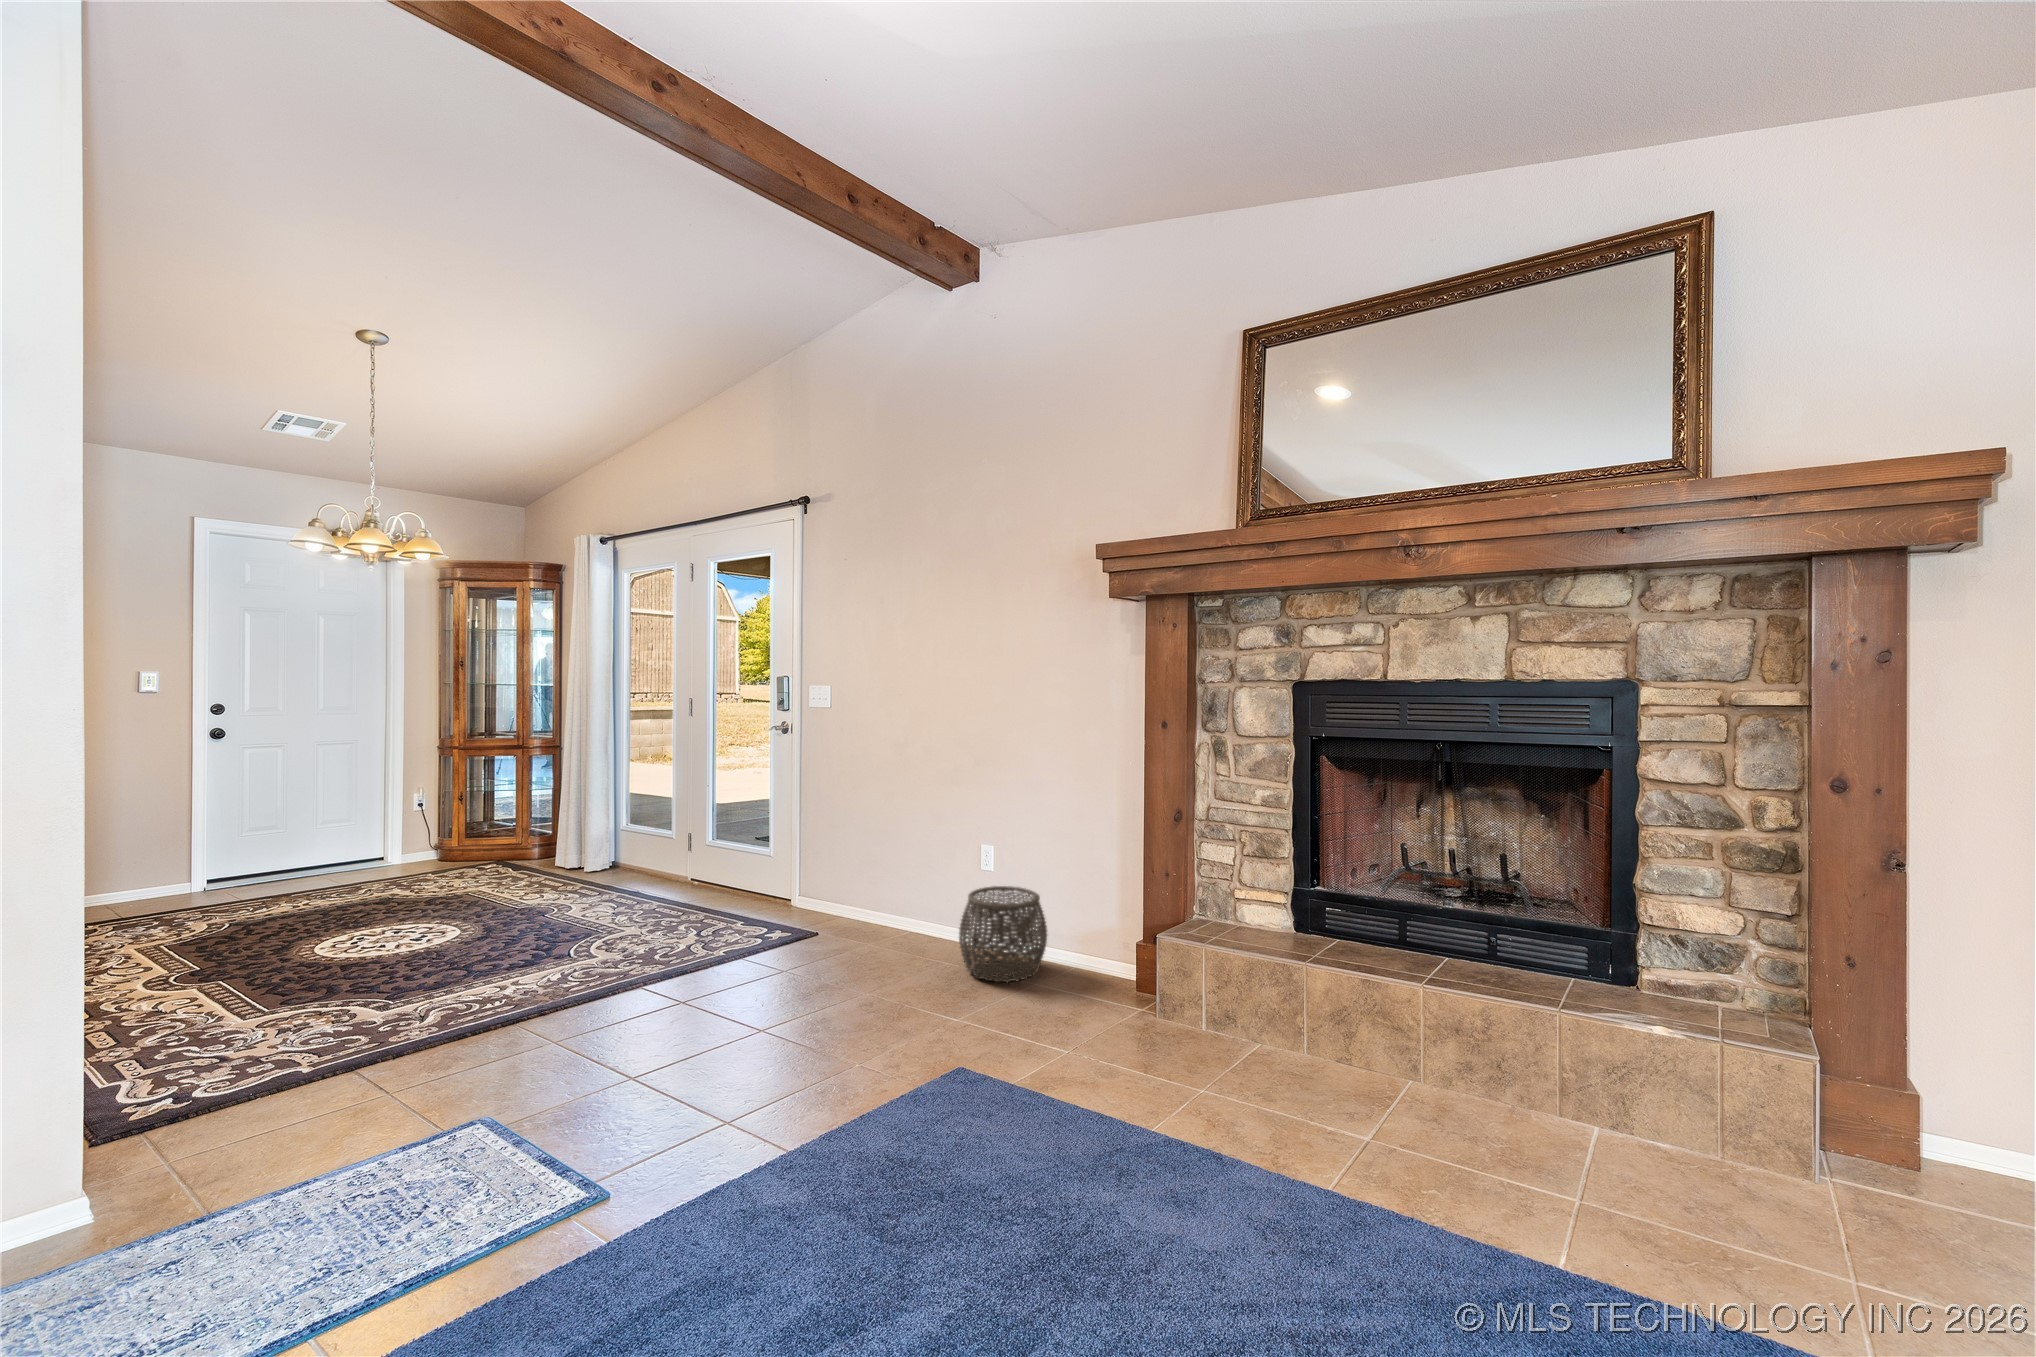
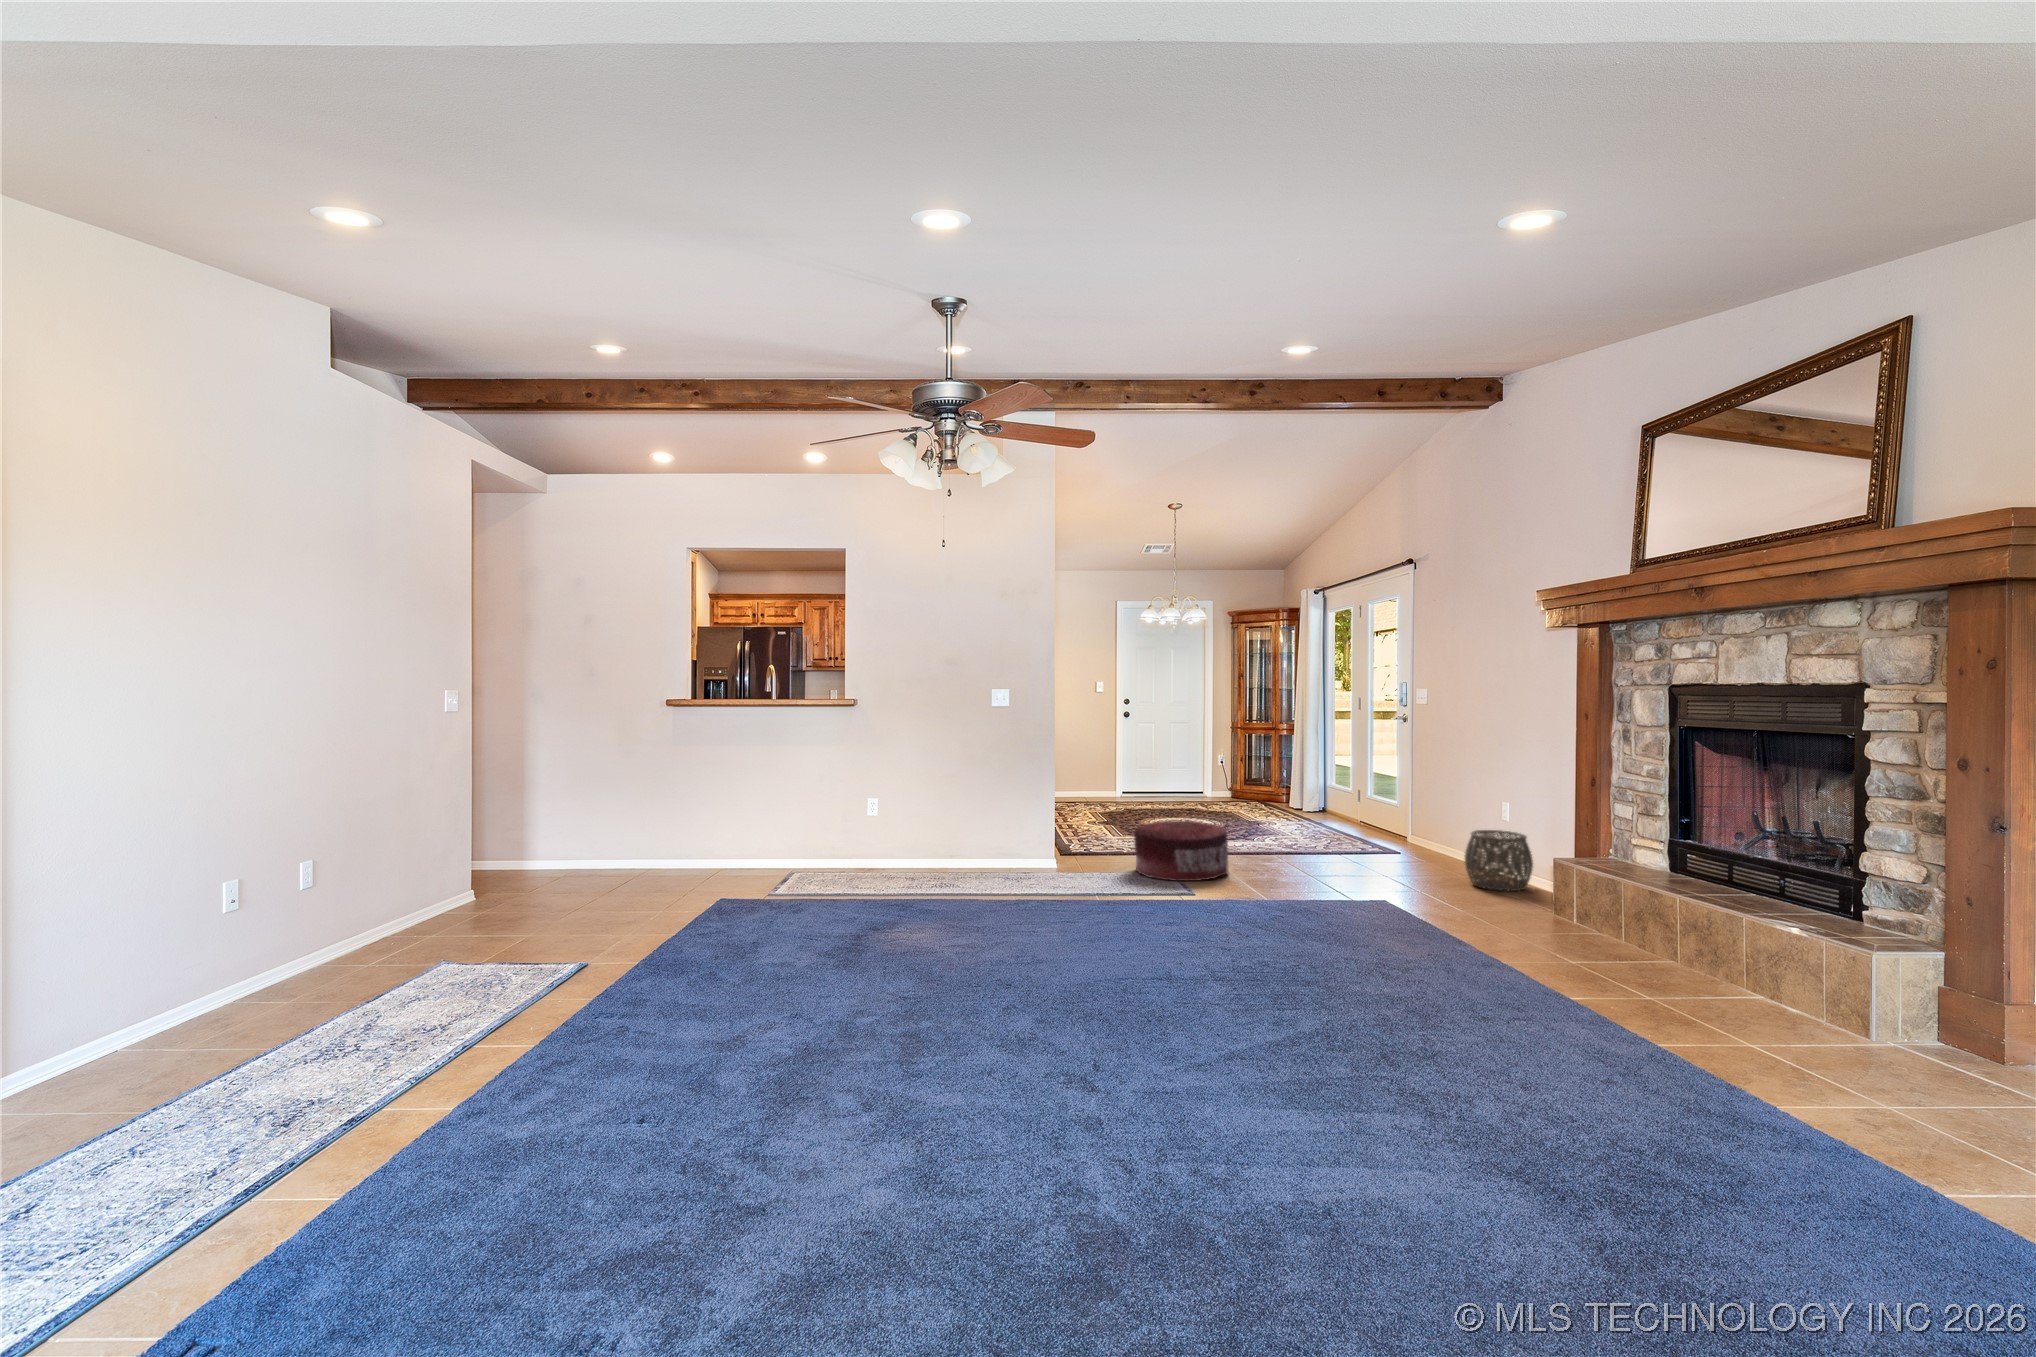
pouf: none [298,978,580,1192] -> present [1134,820,1229,881]

